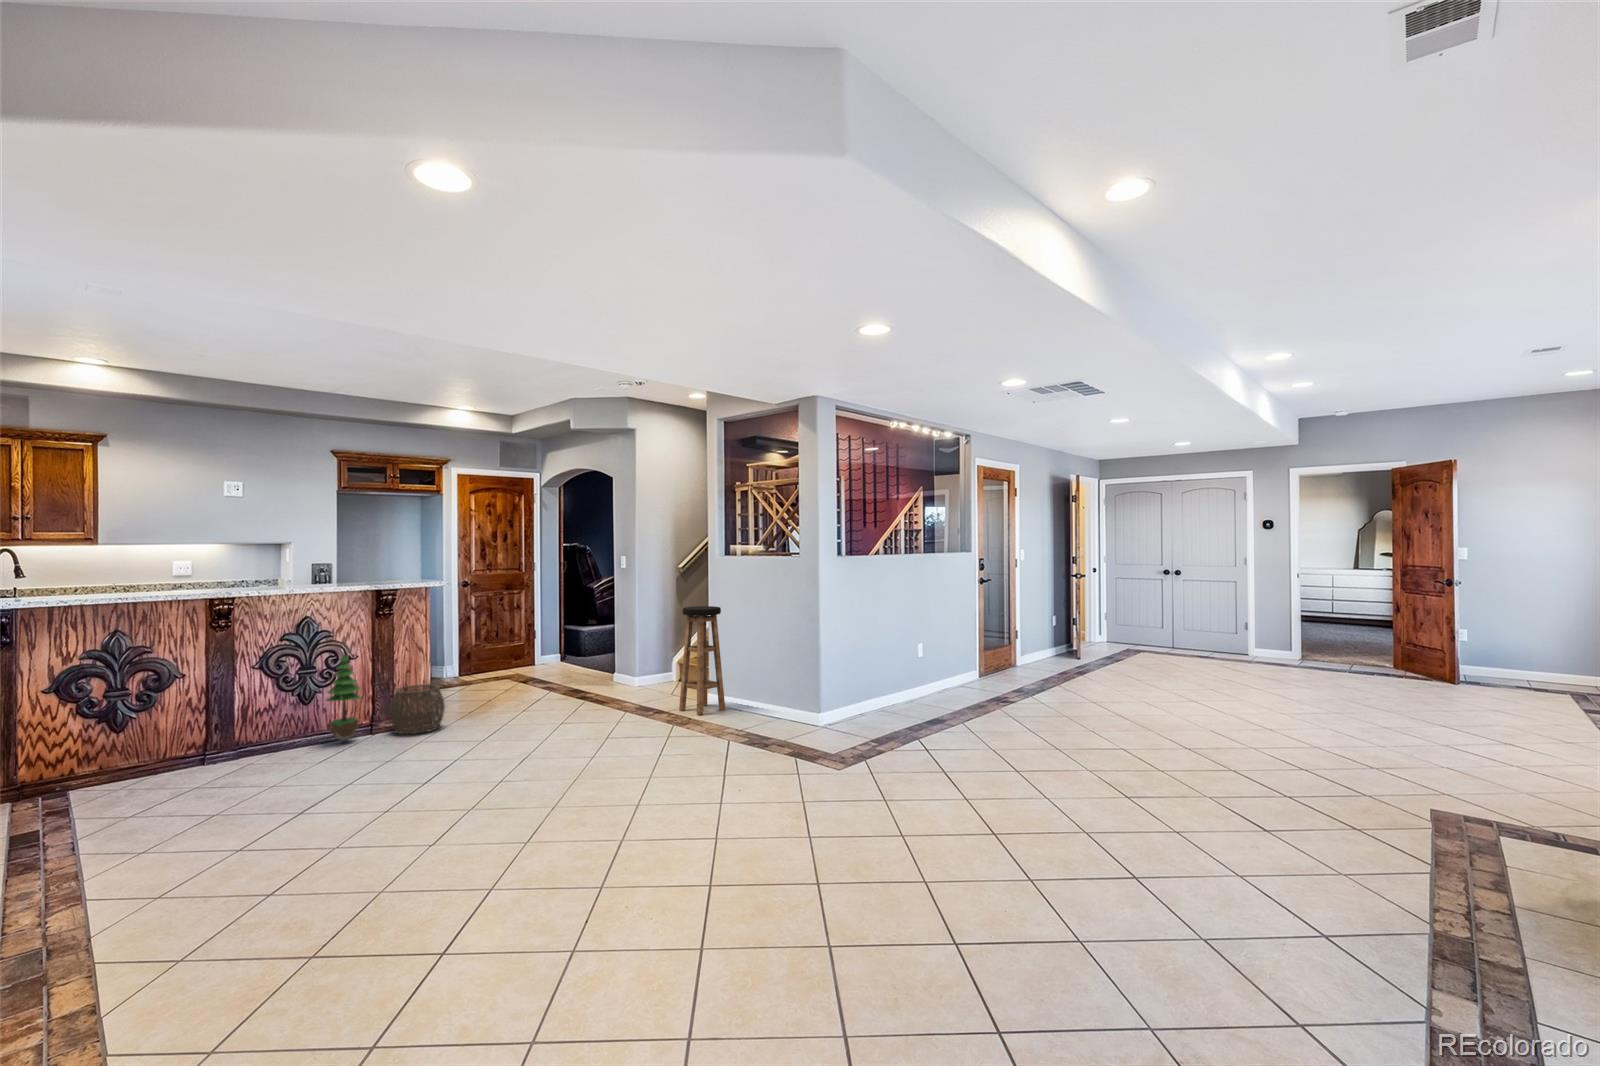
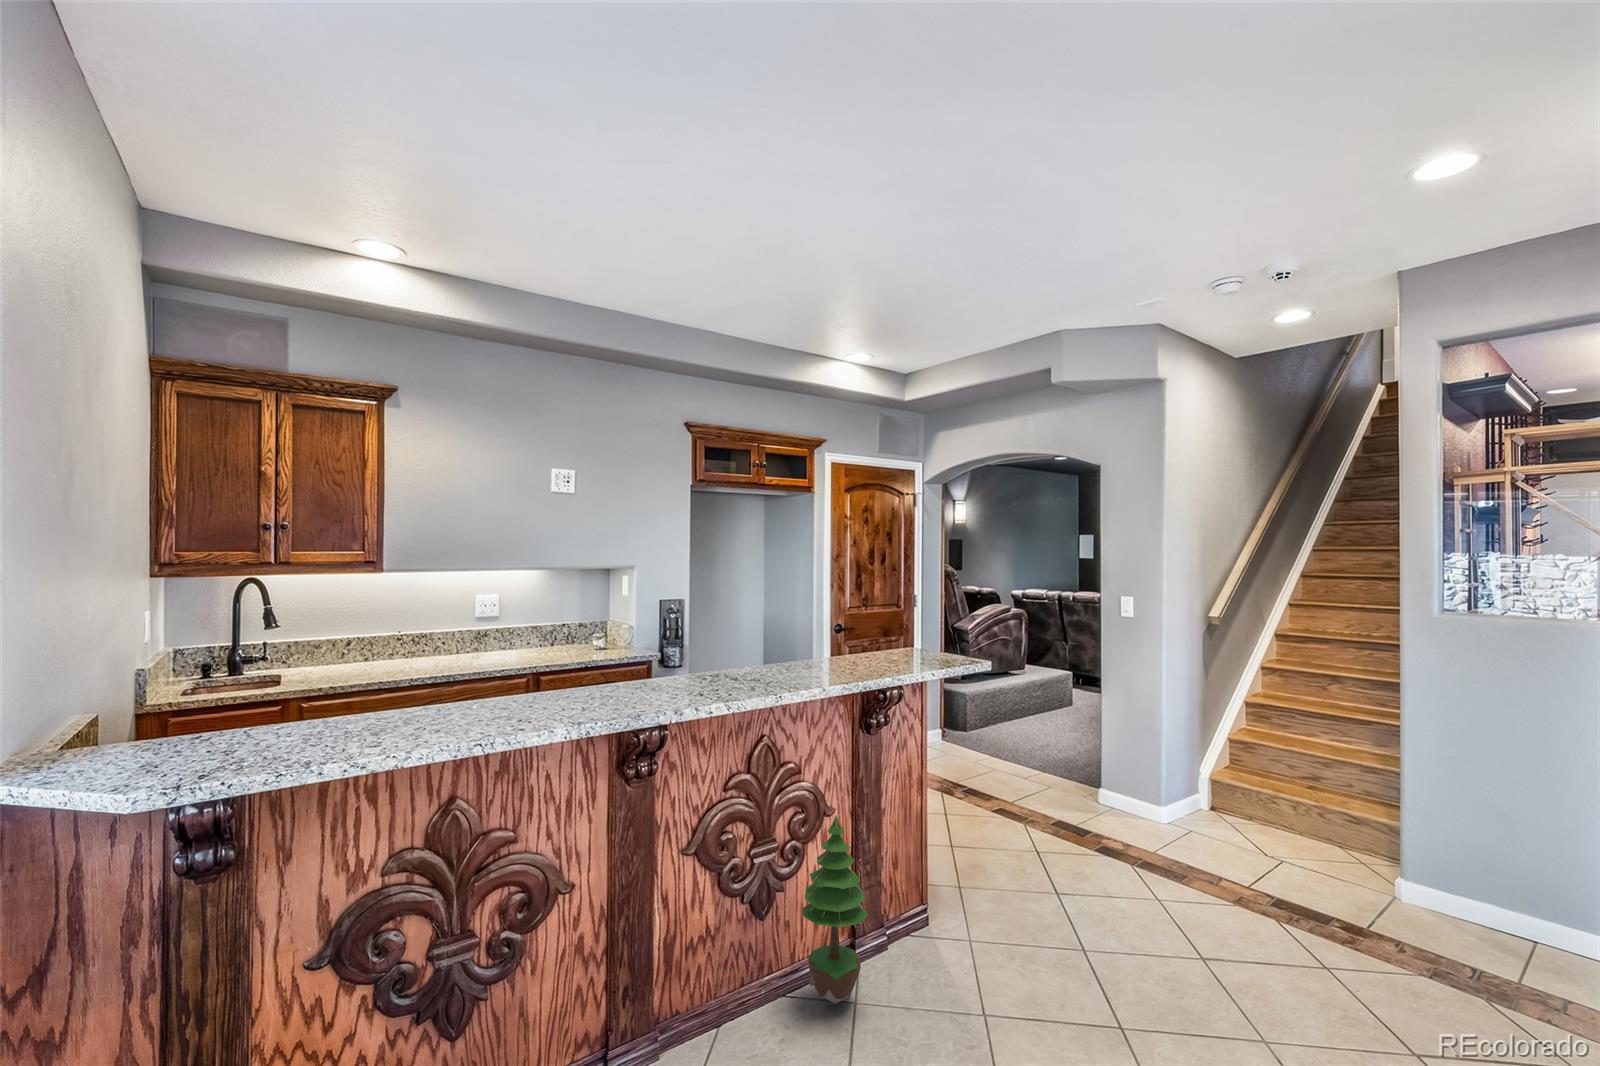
bar stool: present [679,606,725,715] -> none [1425,720,1537,973]
woven basket: present [390,684,444,734] -> none [892,861,994,985]

